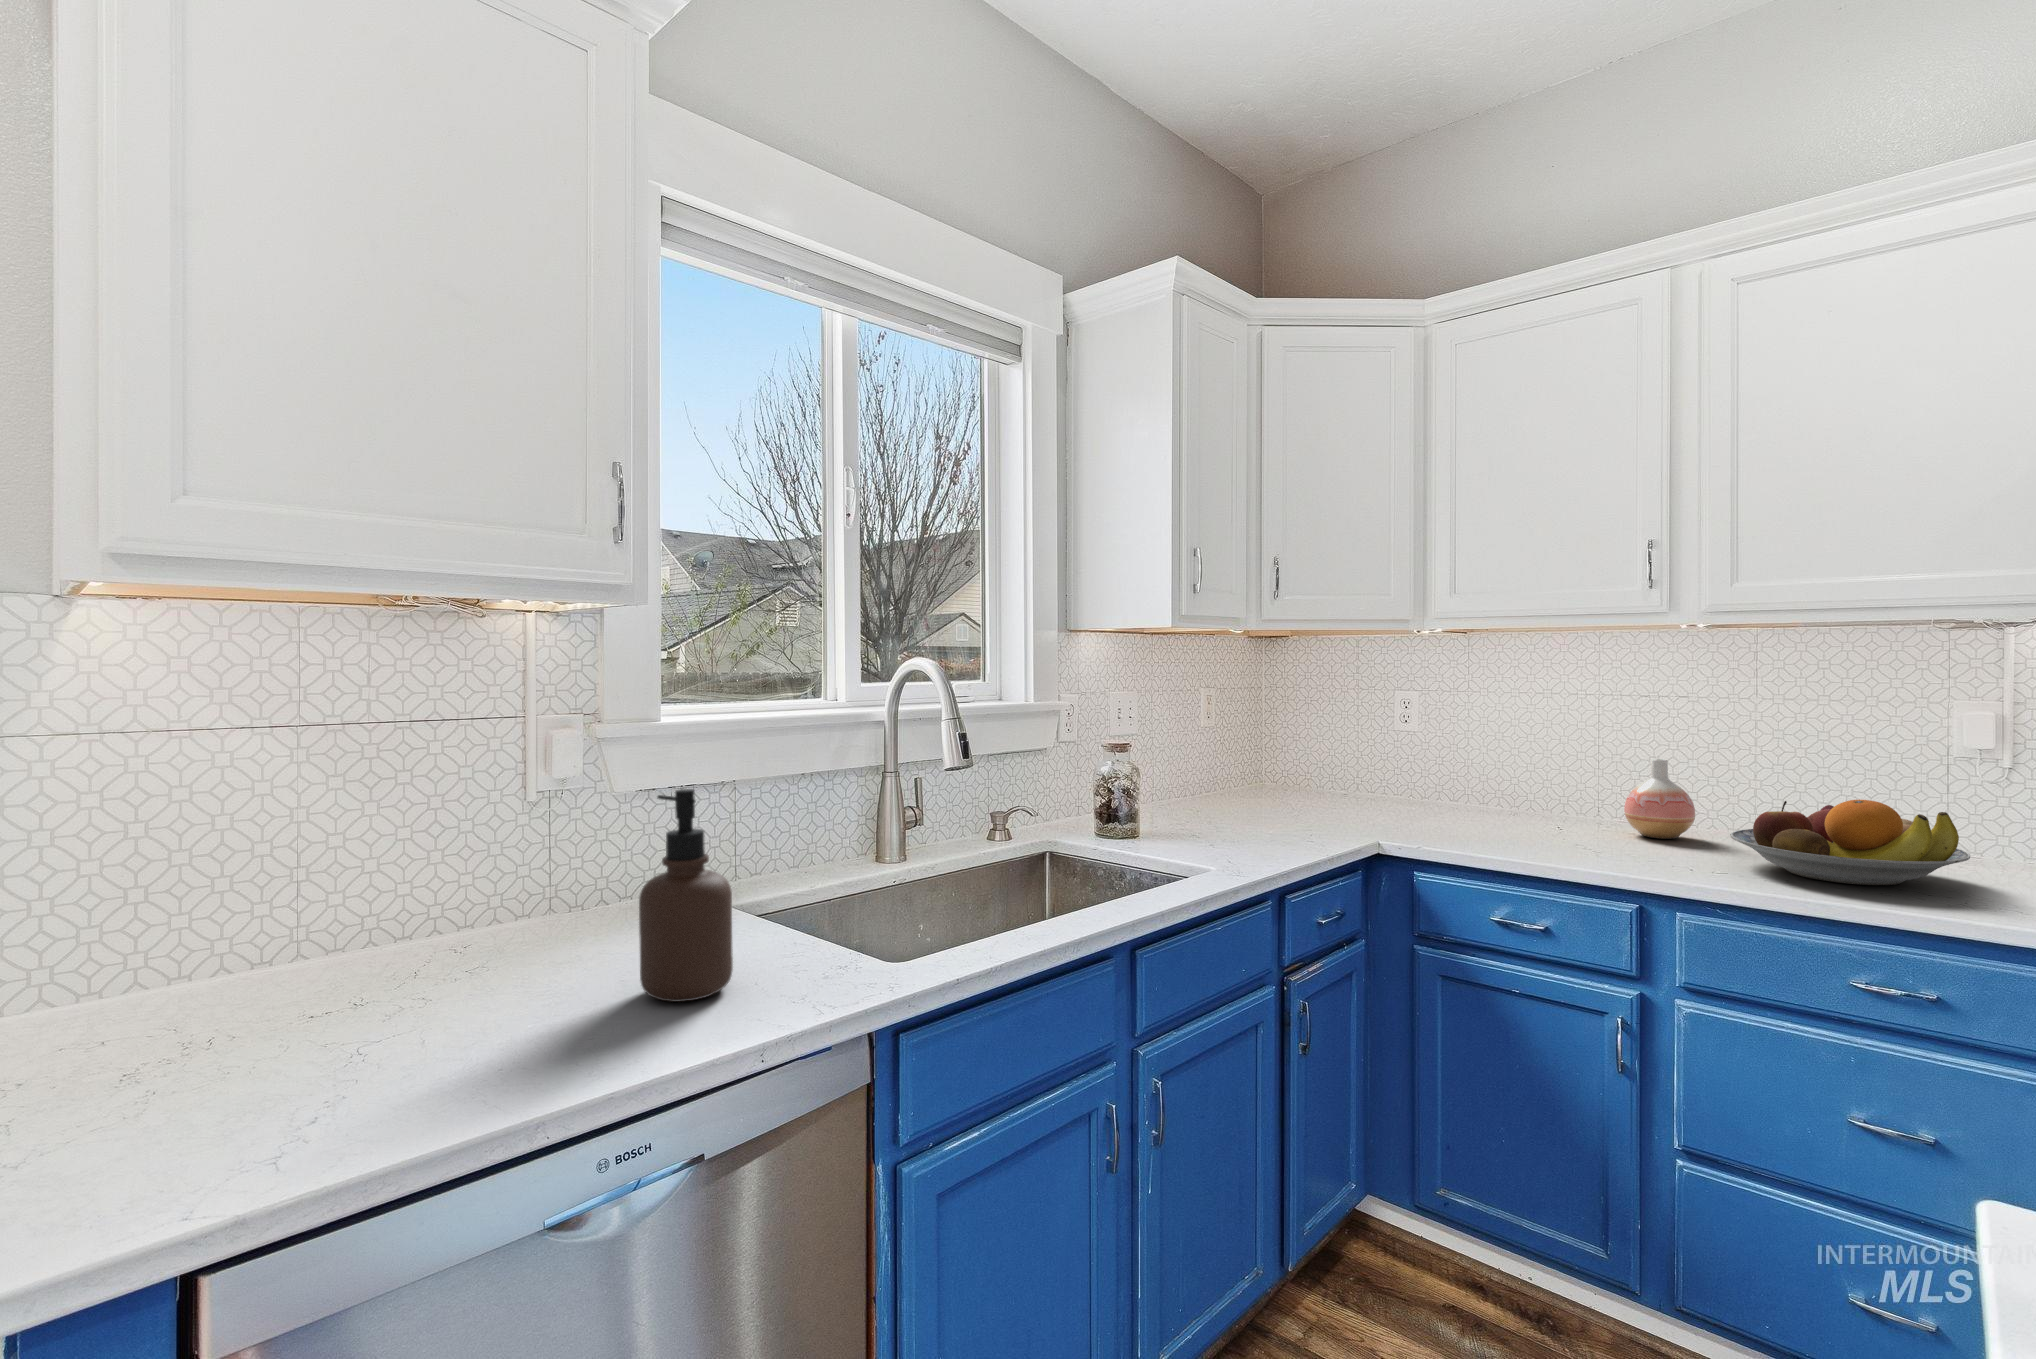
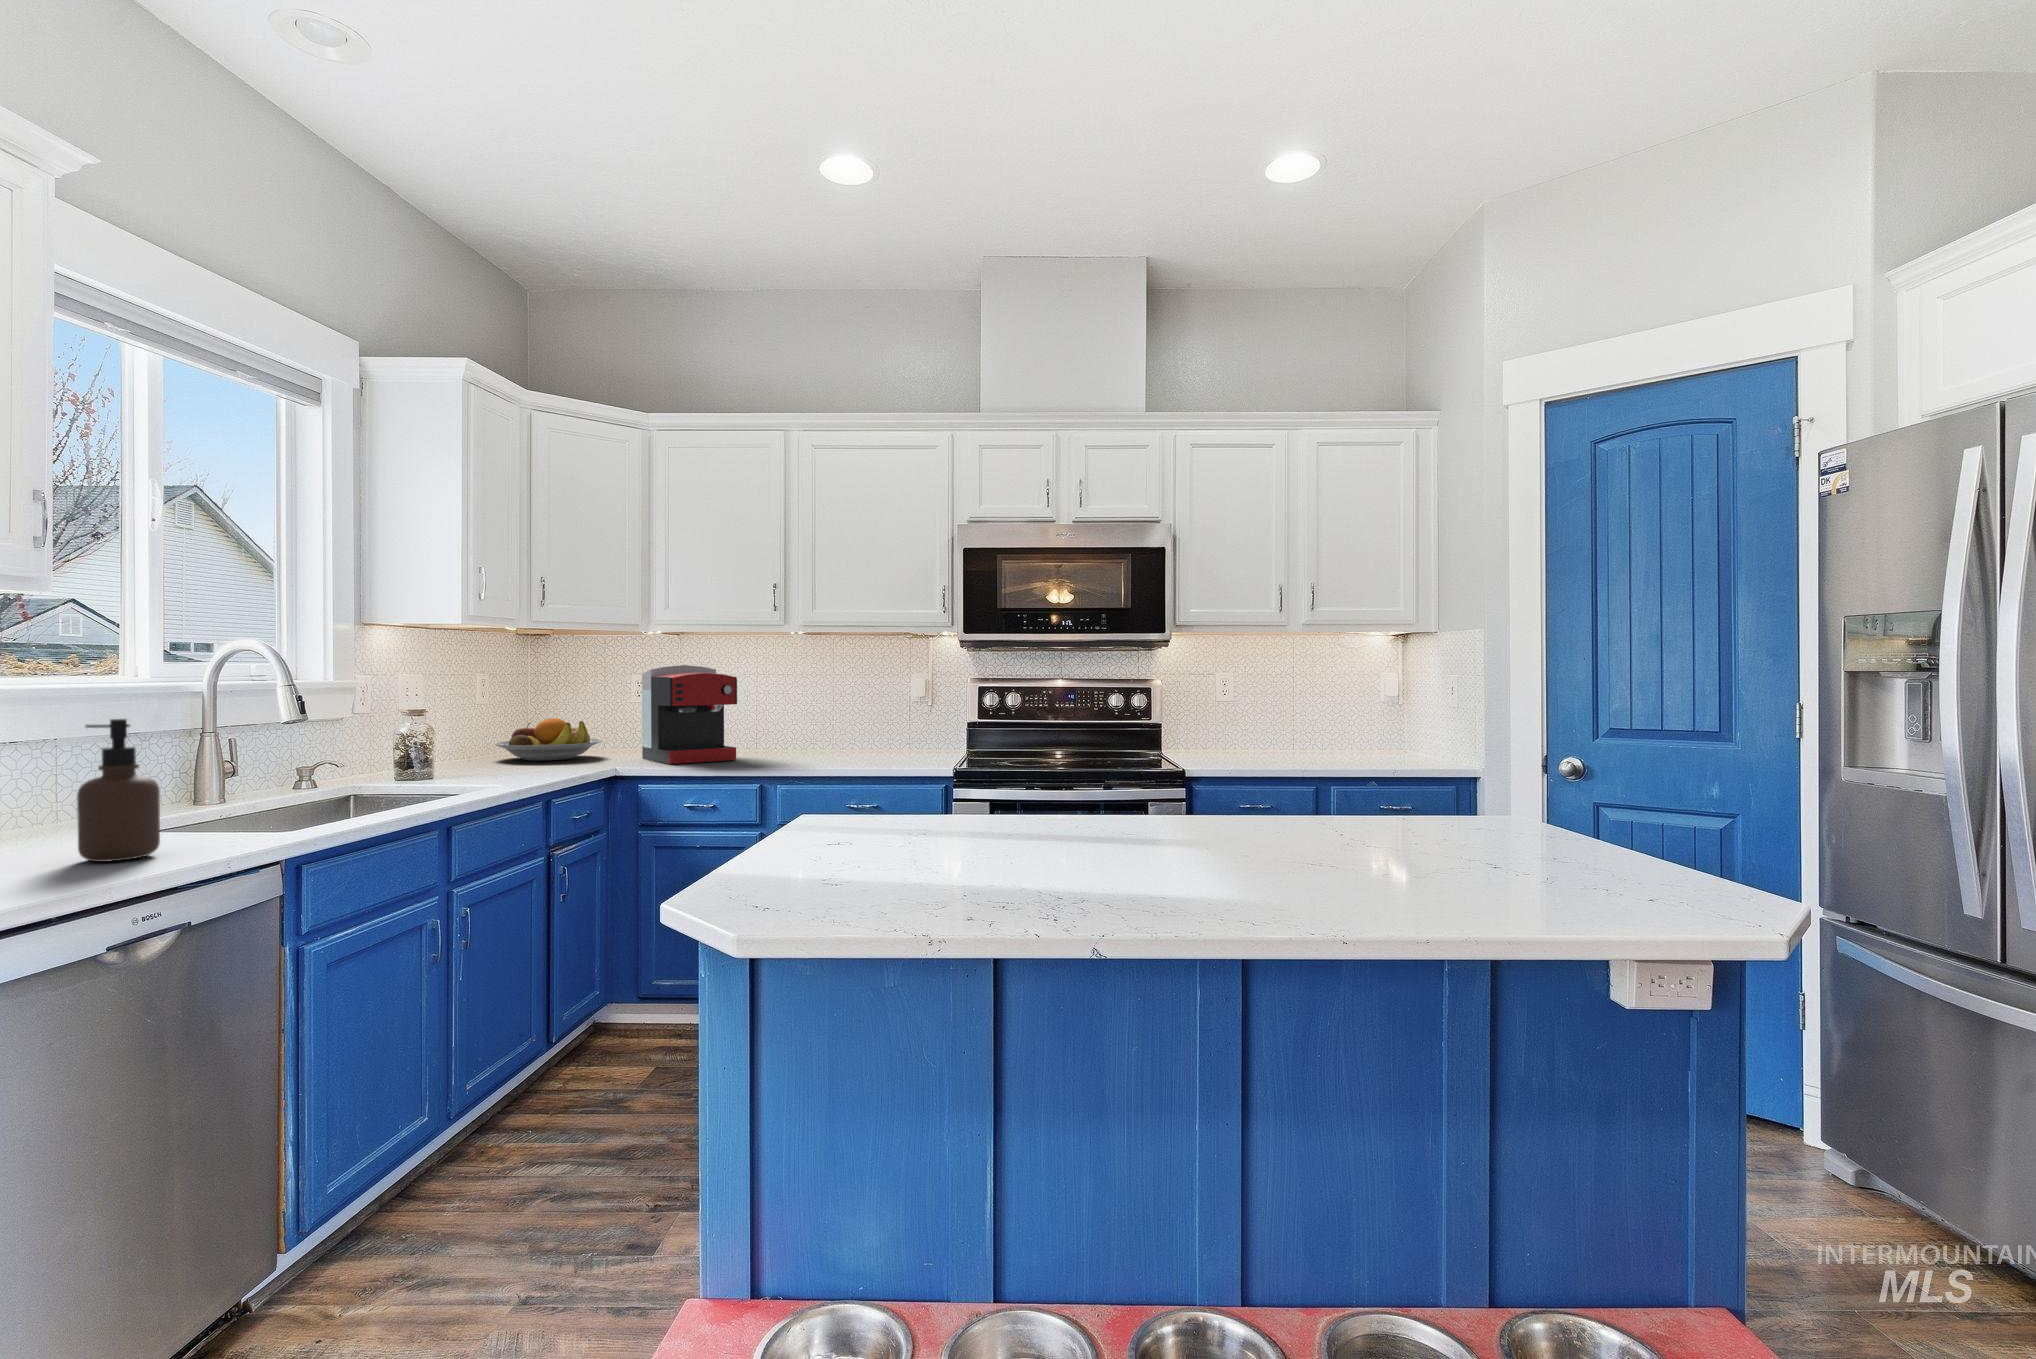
coffee maker: none [1417,681,1576,839] -> present [642,665,737,764]
vase: present [1624,759,1695,839] -> none [767,711,803,757]
fruit bowl: present [1730,799,1970,885] -> present [495,718,601,761]

